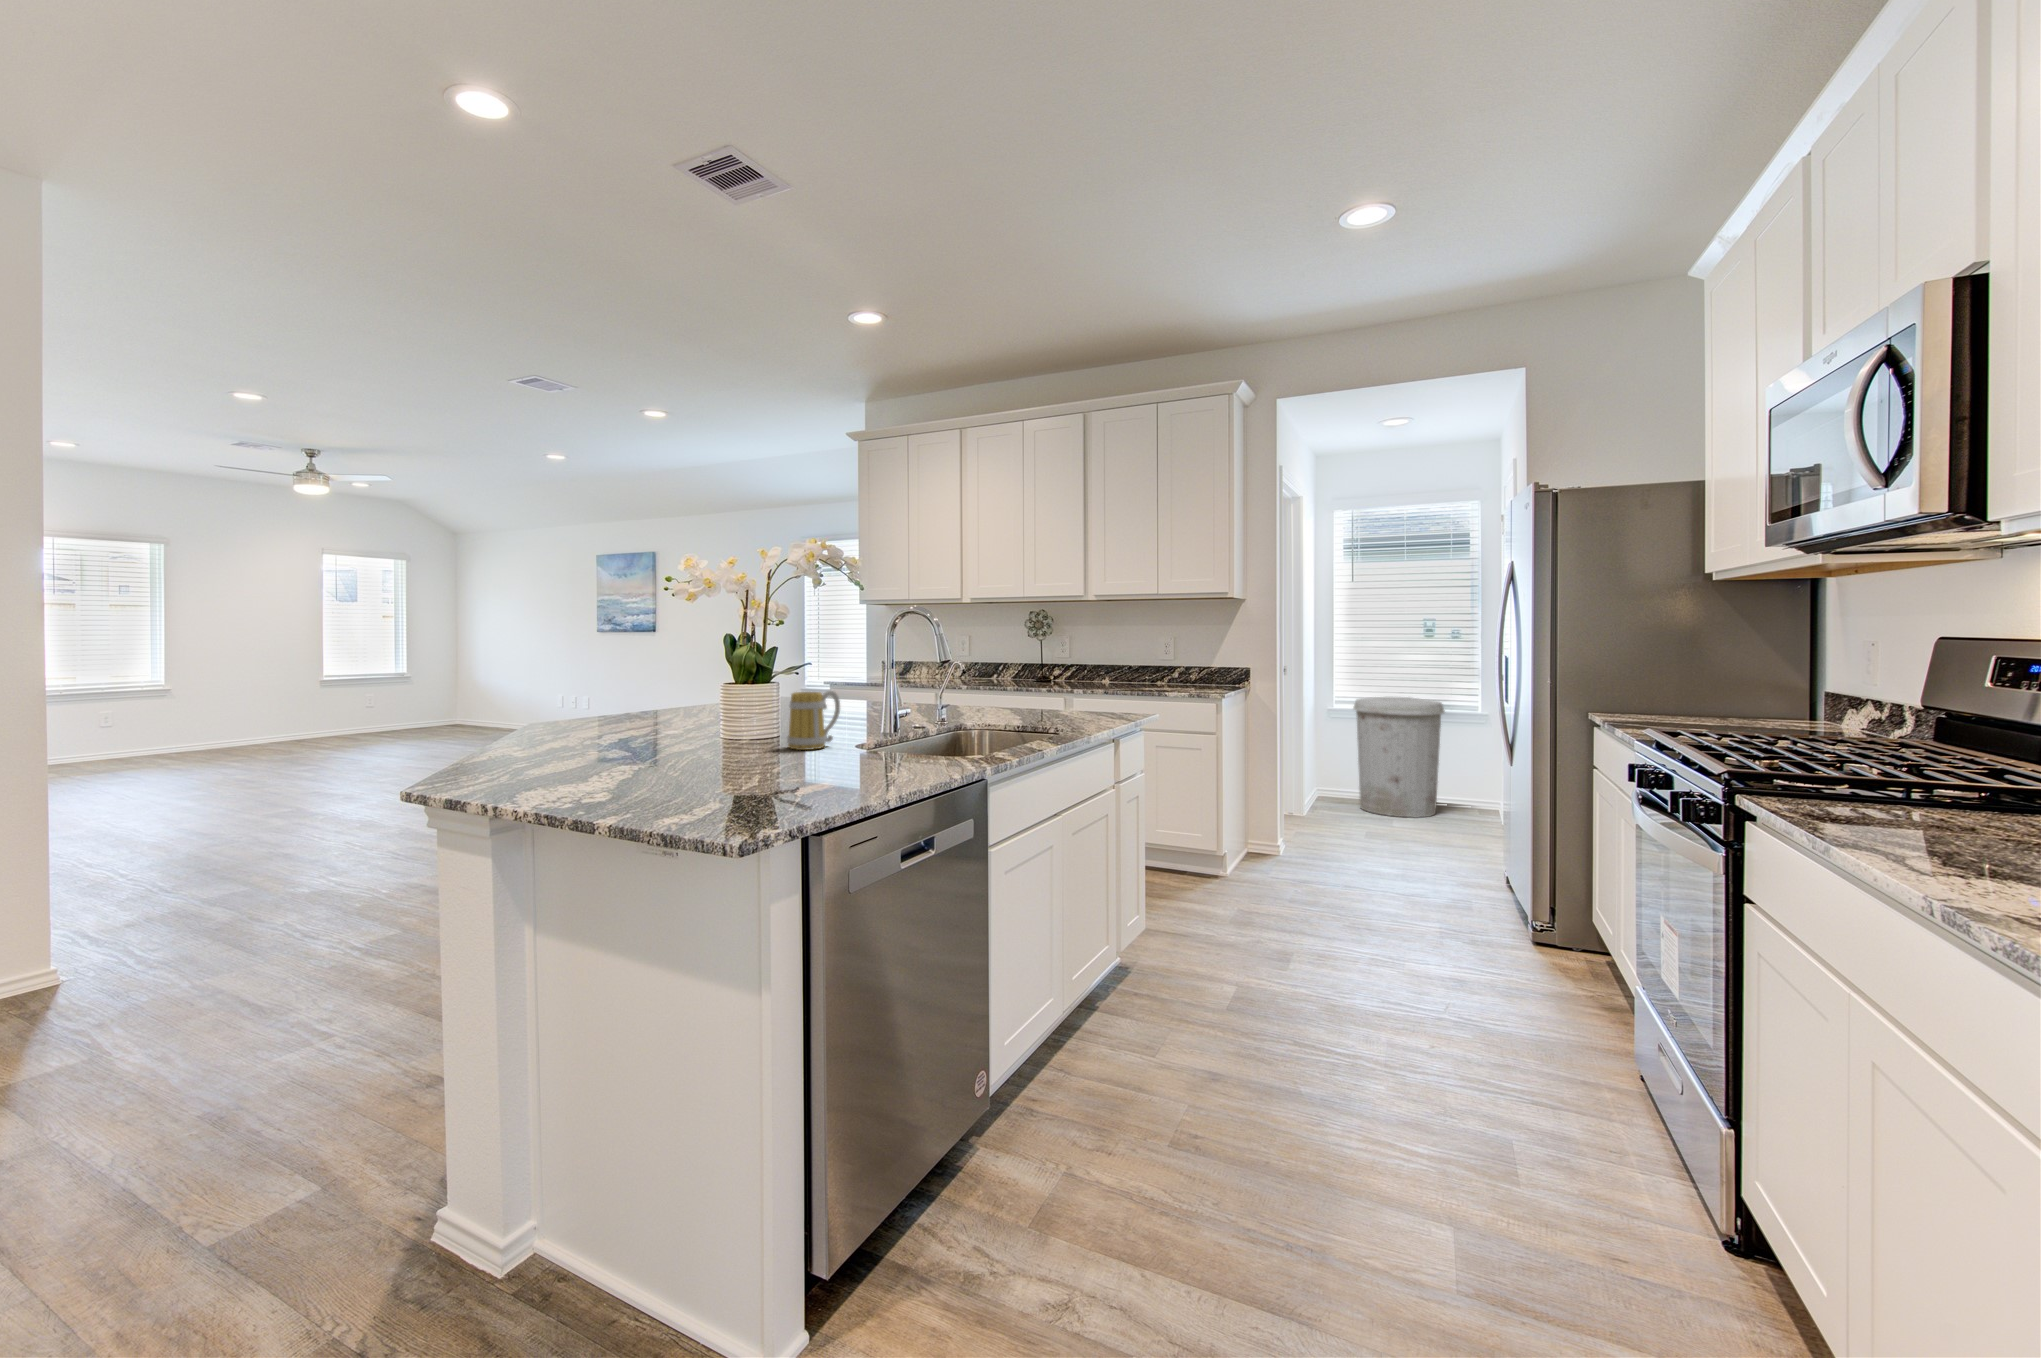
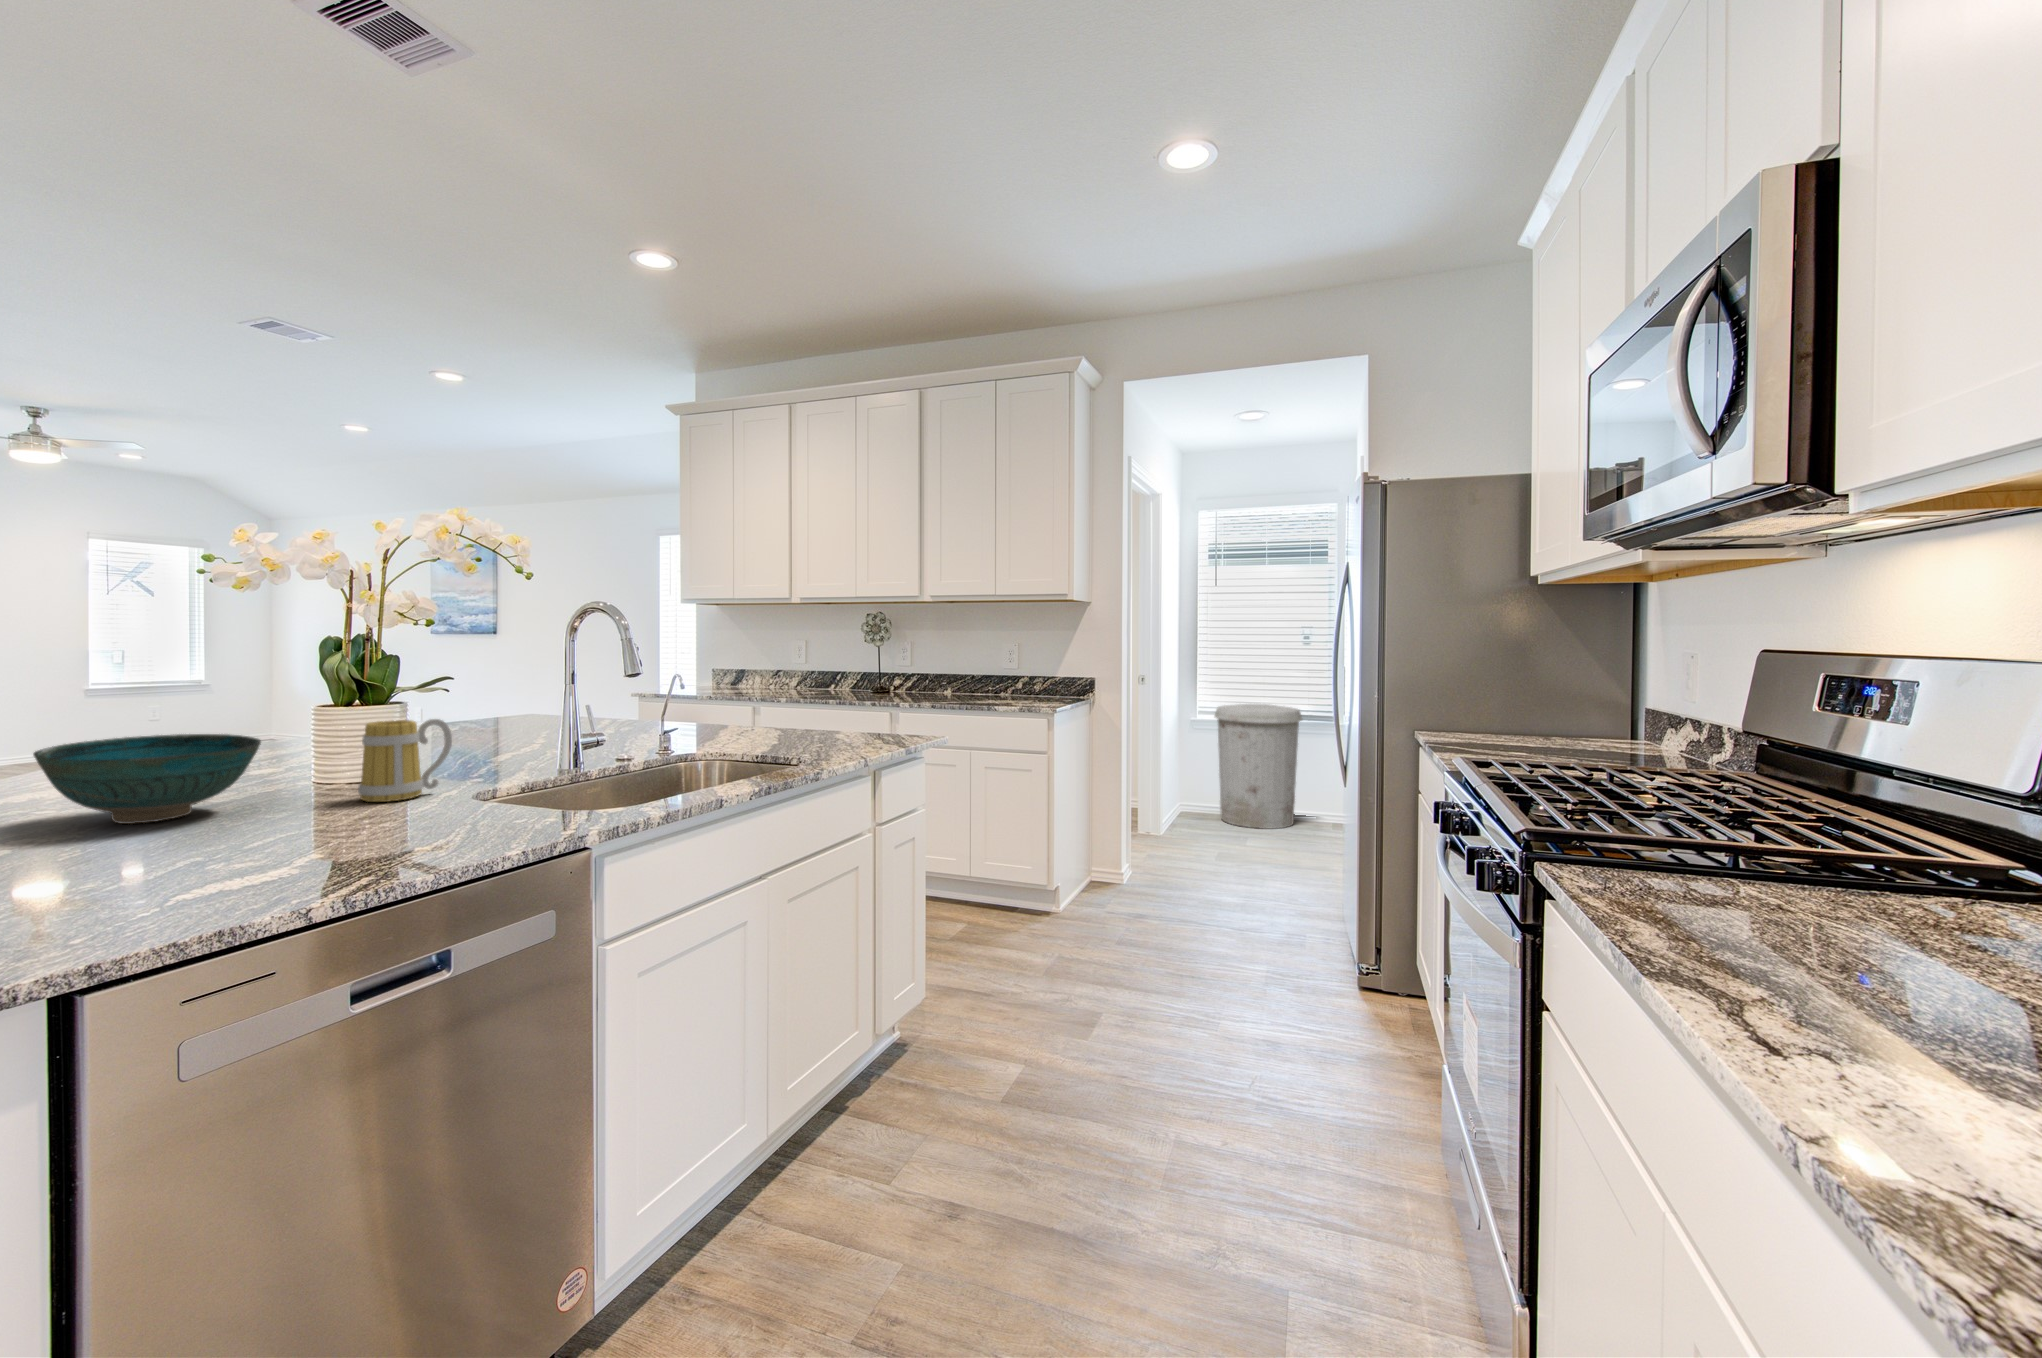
bowl: none [620,700,737,758] -> present [33,734,261,824]

